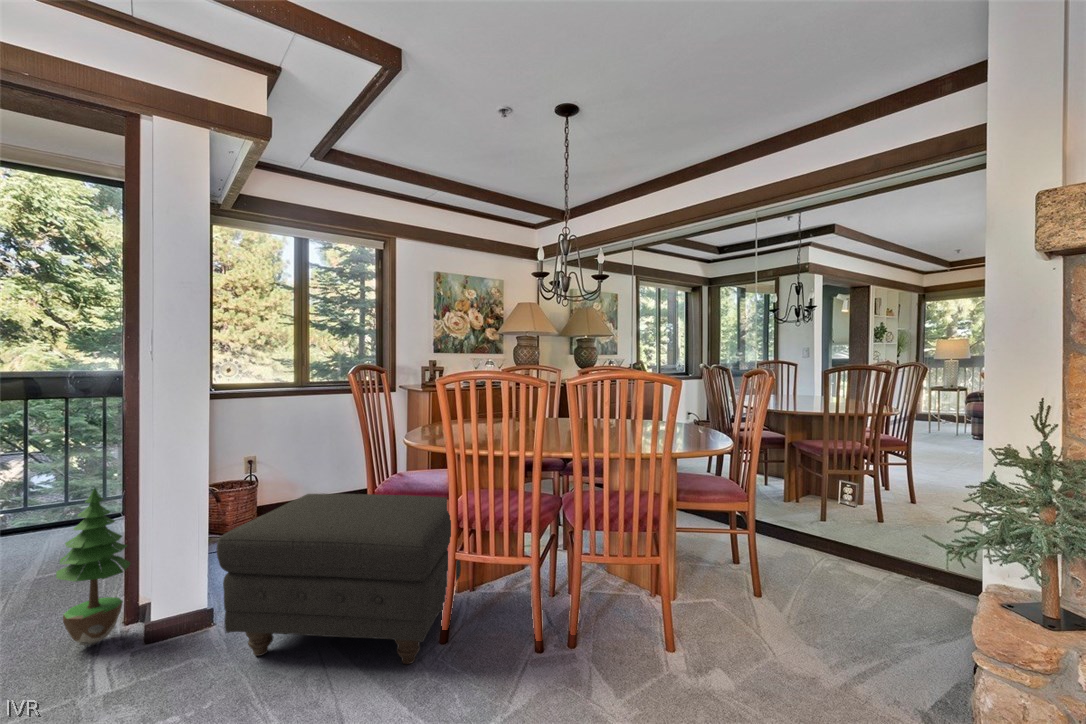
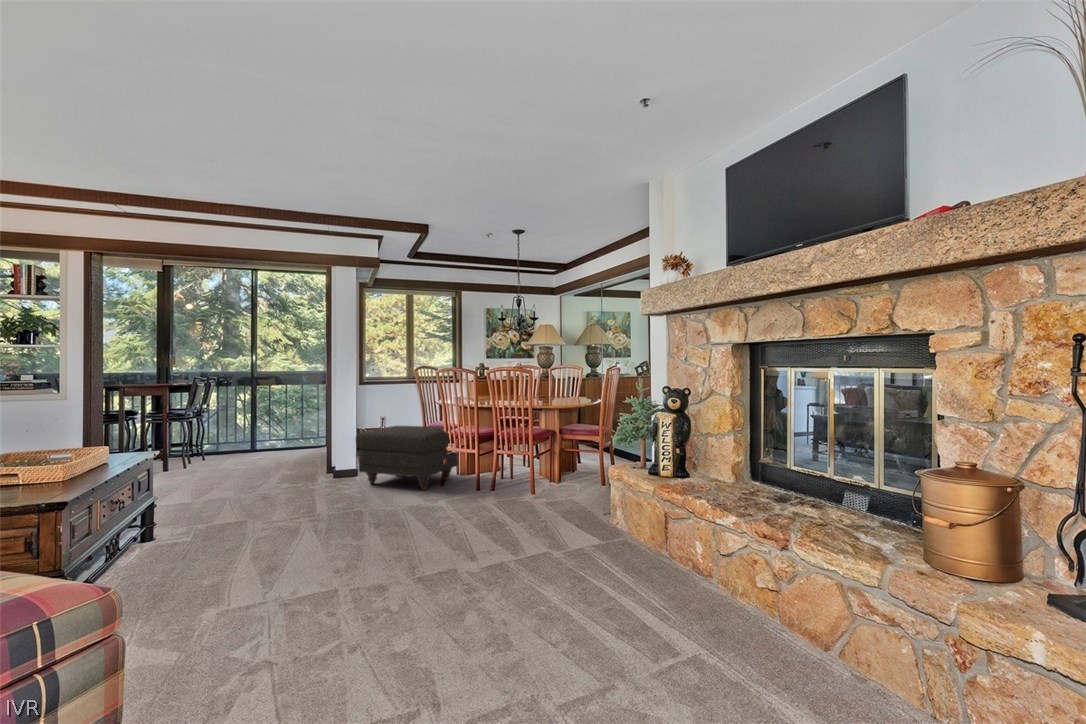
potted tree: present [56,488,131,646] -> none [305,416,329,478]

